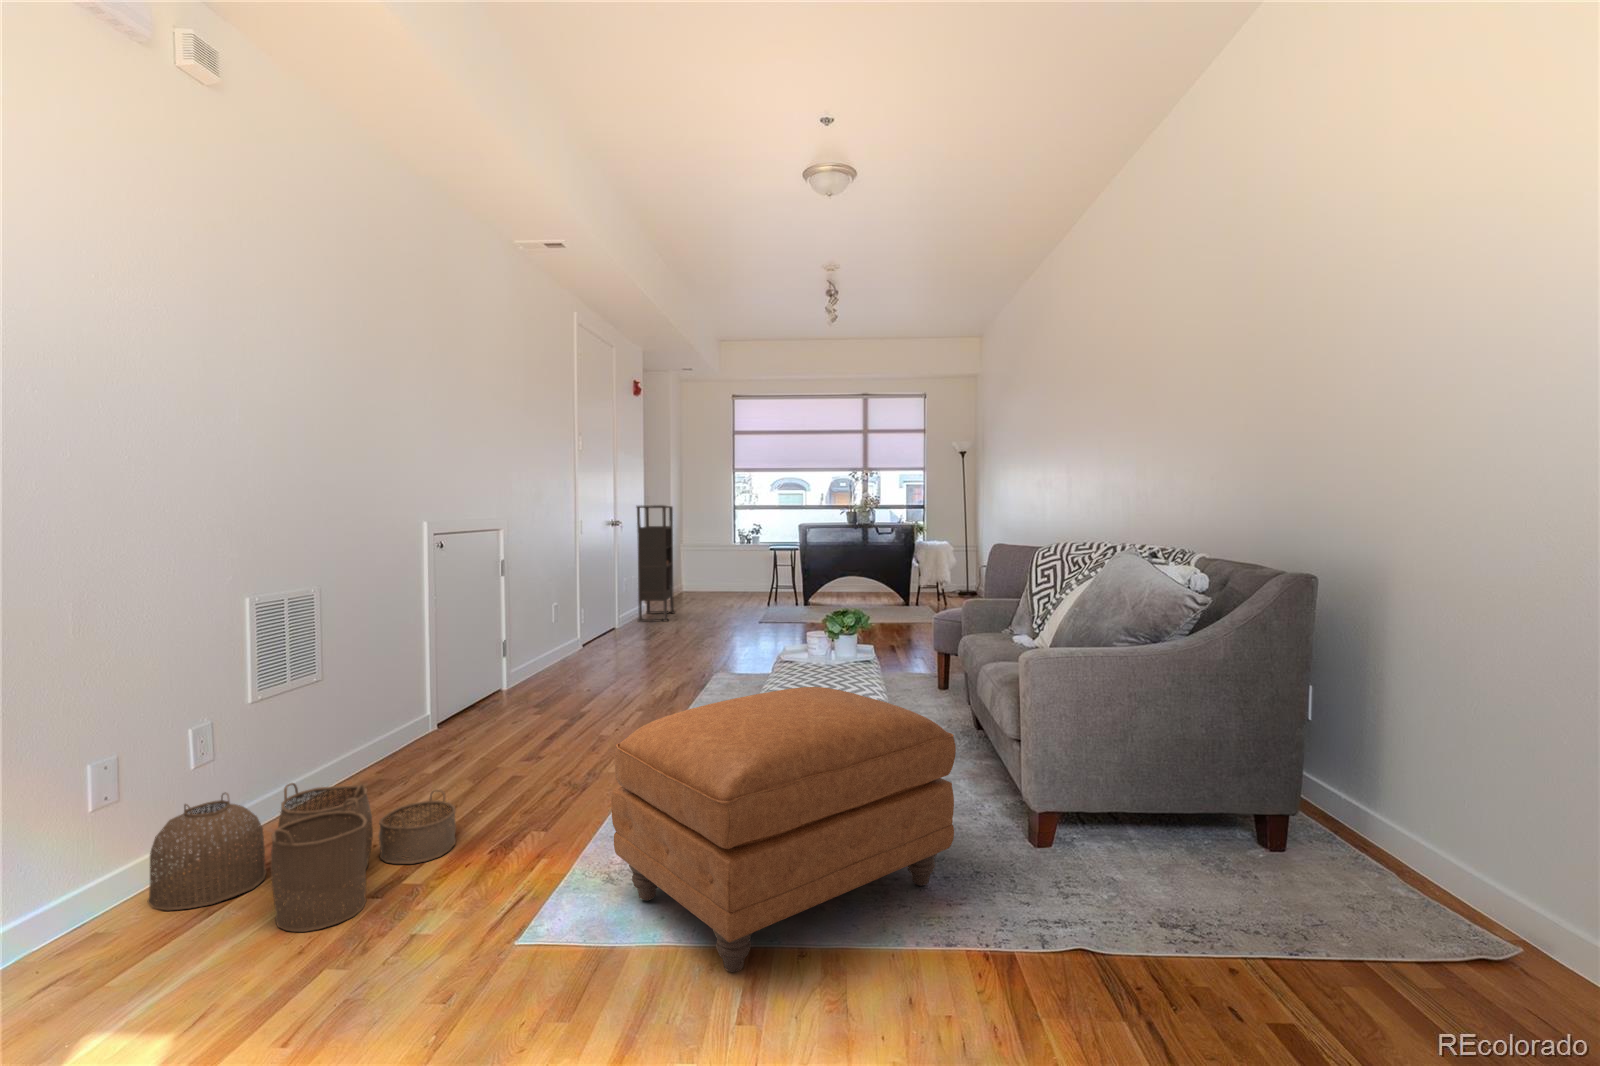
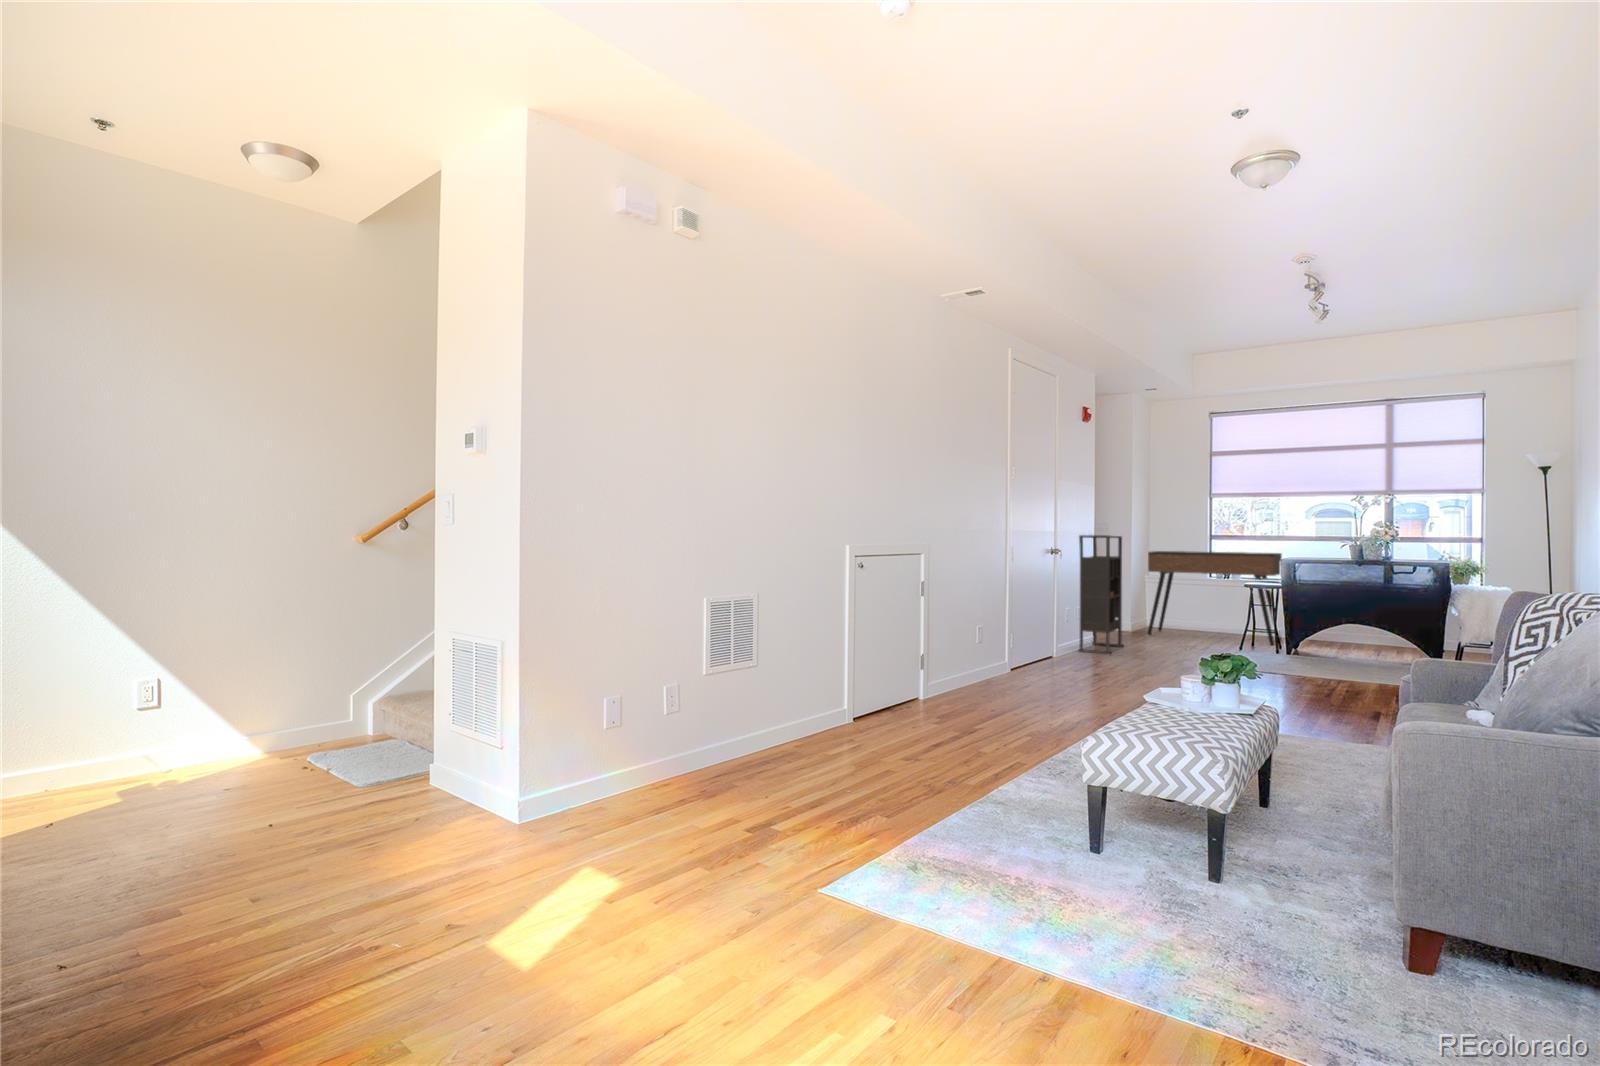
console table: none [689,520,796,600] -> present [1148,551,1282,645]
ottoman: present [611,687,956,972] -> none [909,724,1262,971]
woven basket: present [148,783,456,932] -> none [632,735,821,843]

